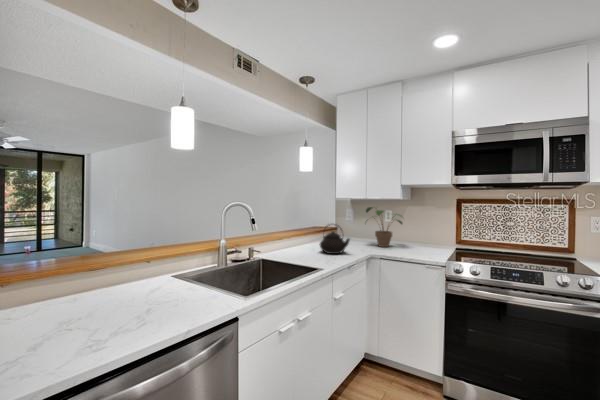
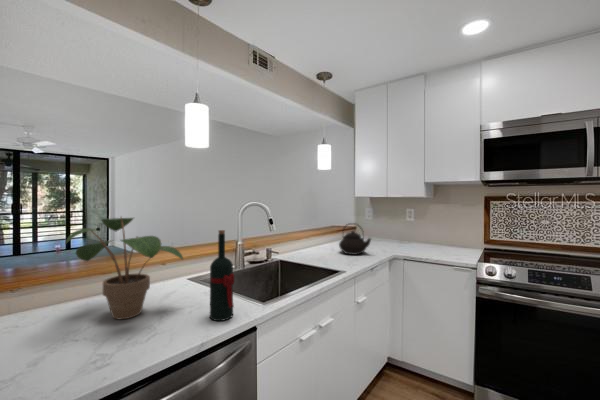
potted plant: present [366,207,402,247] -> present [66,217,183,319]
wine bottle: none [195,229,218,312] -> present [210,230,234,321]

